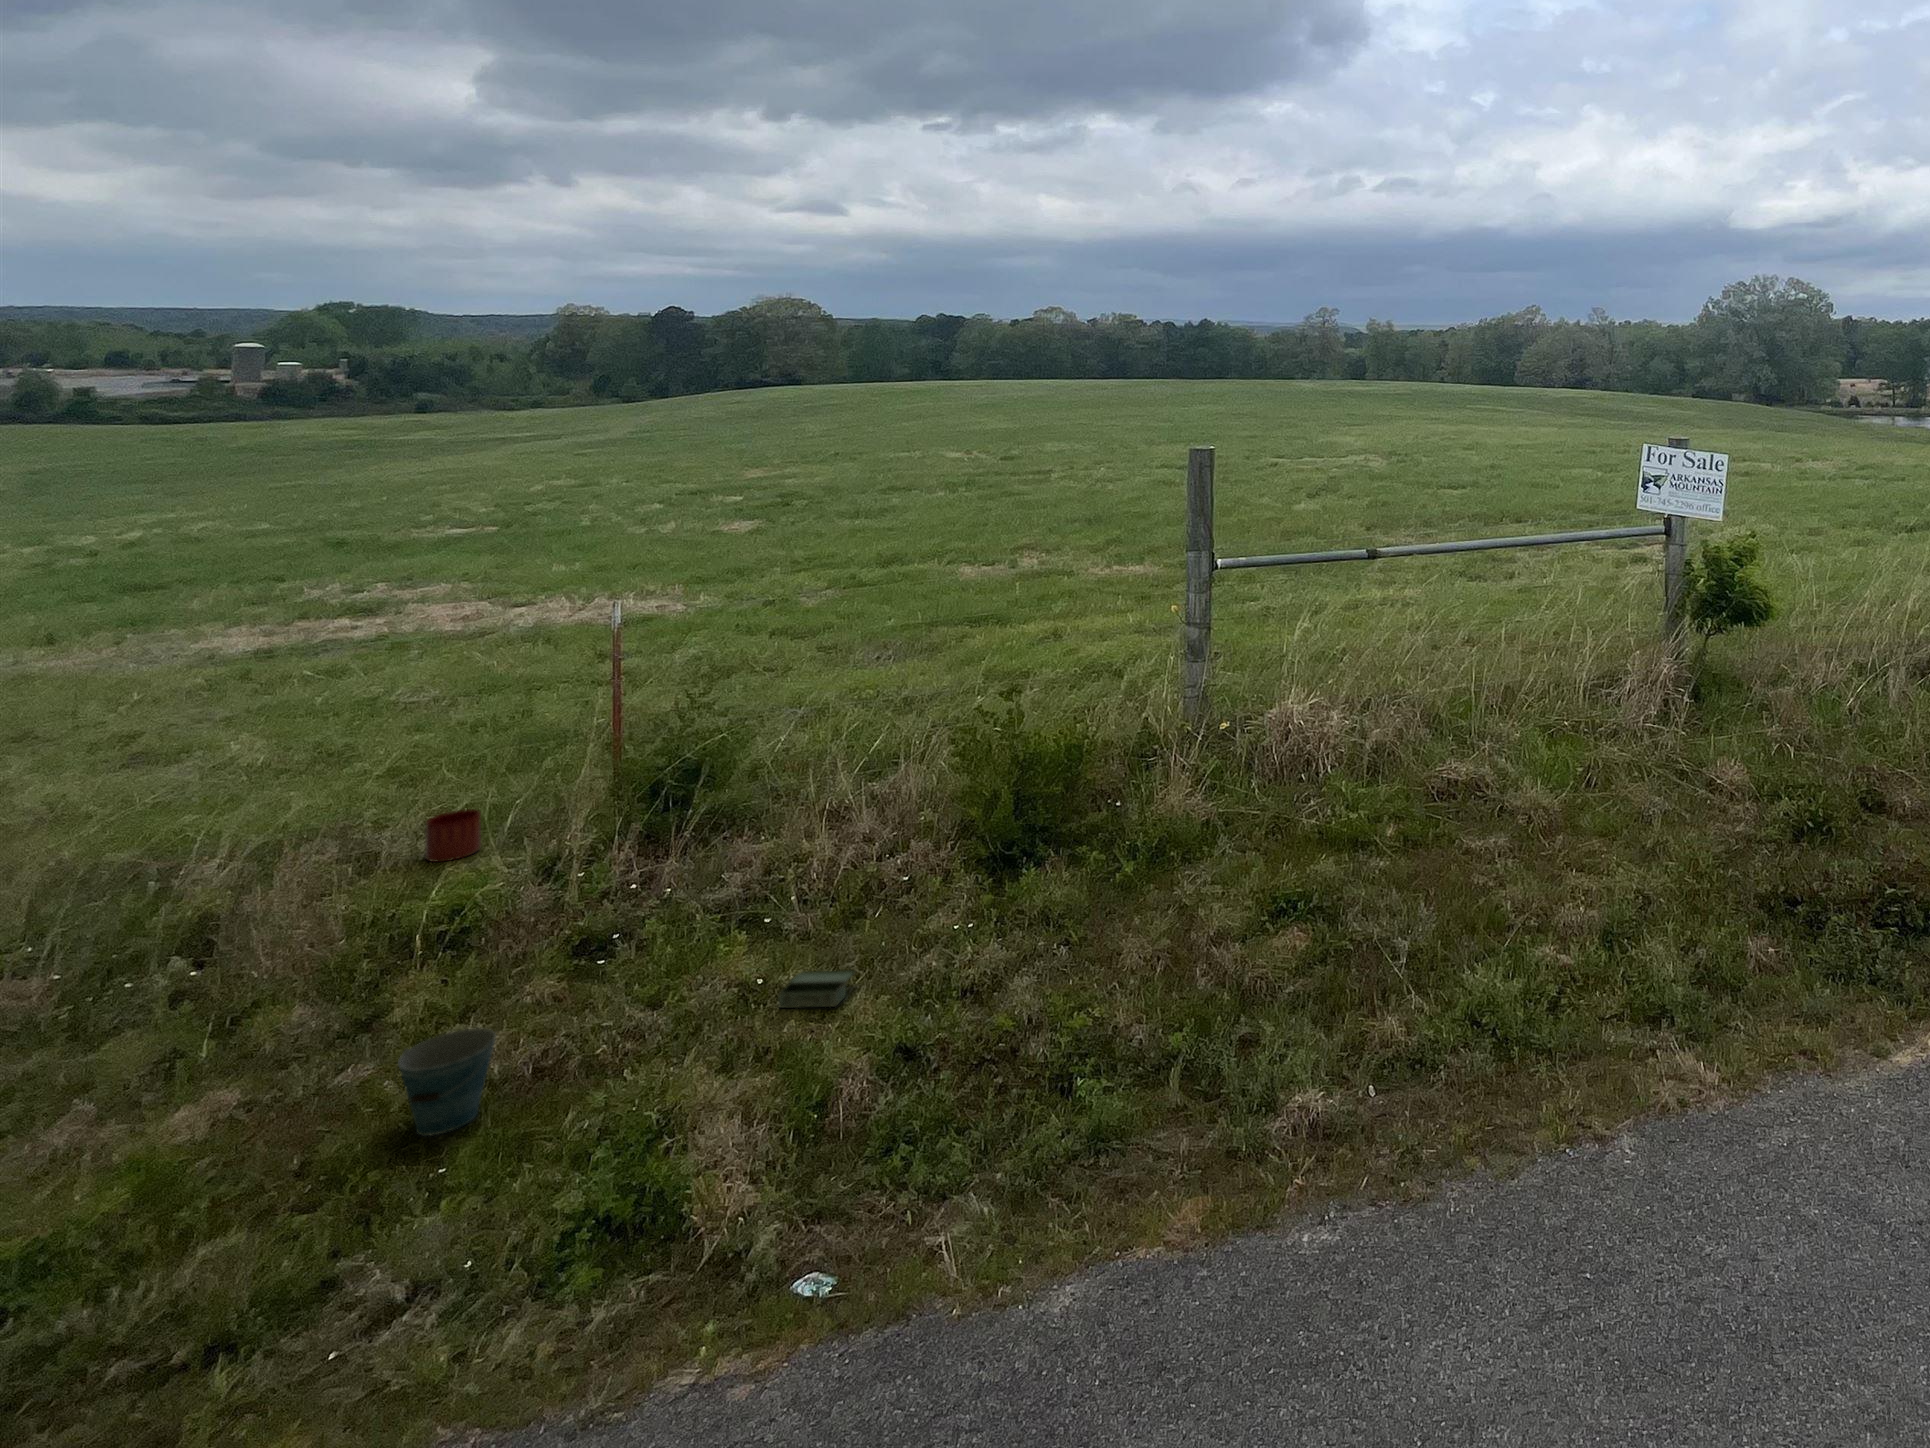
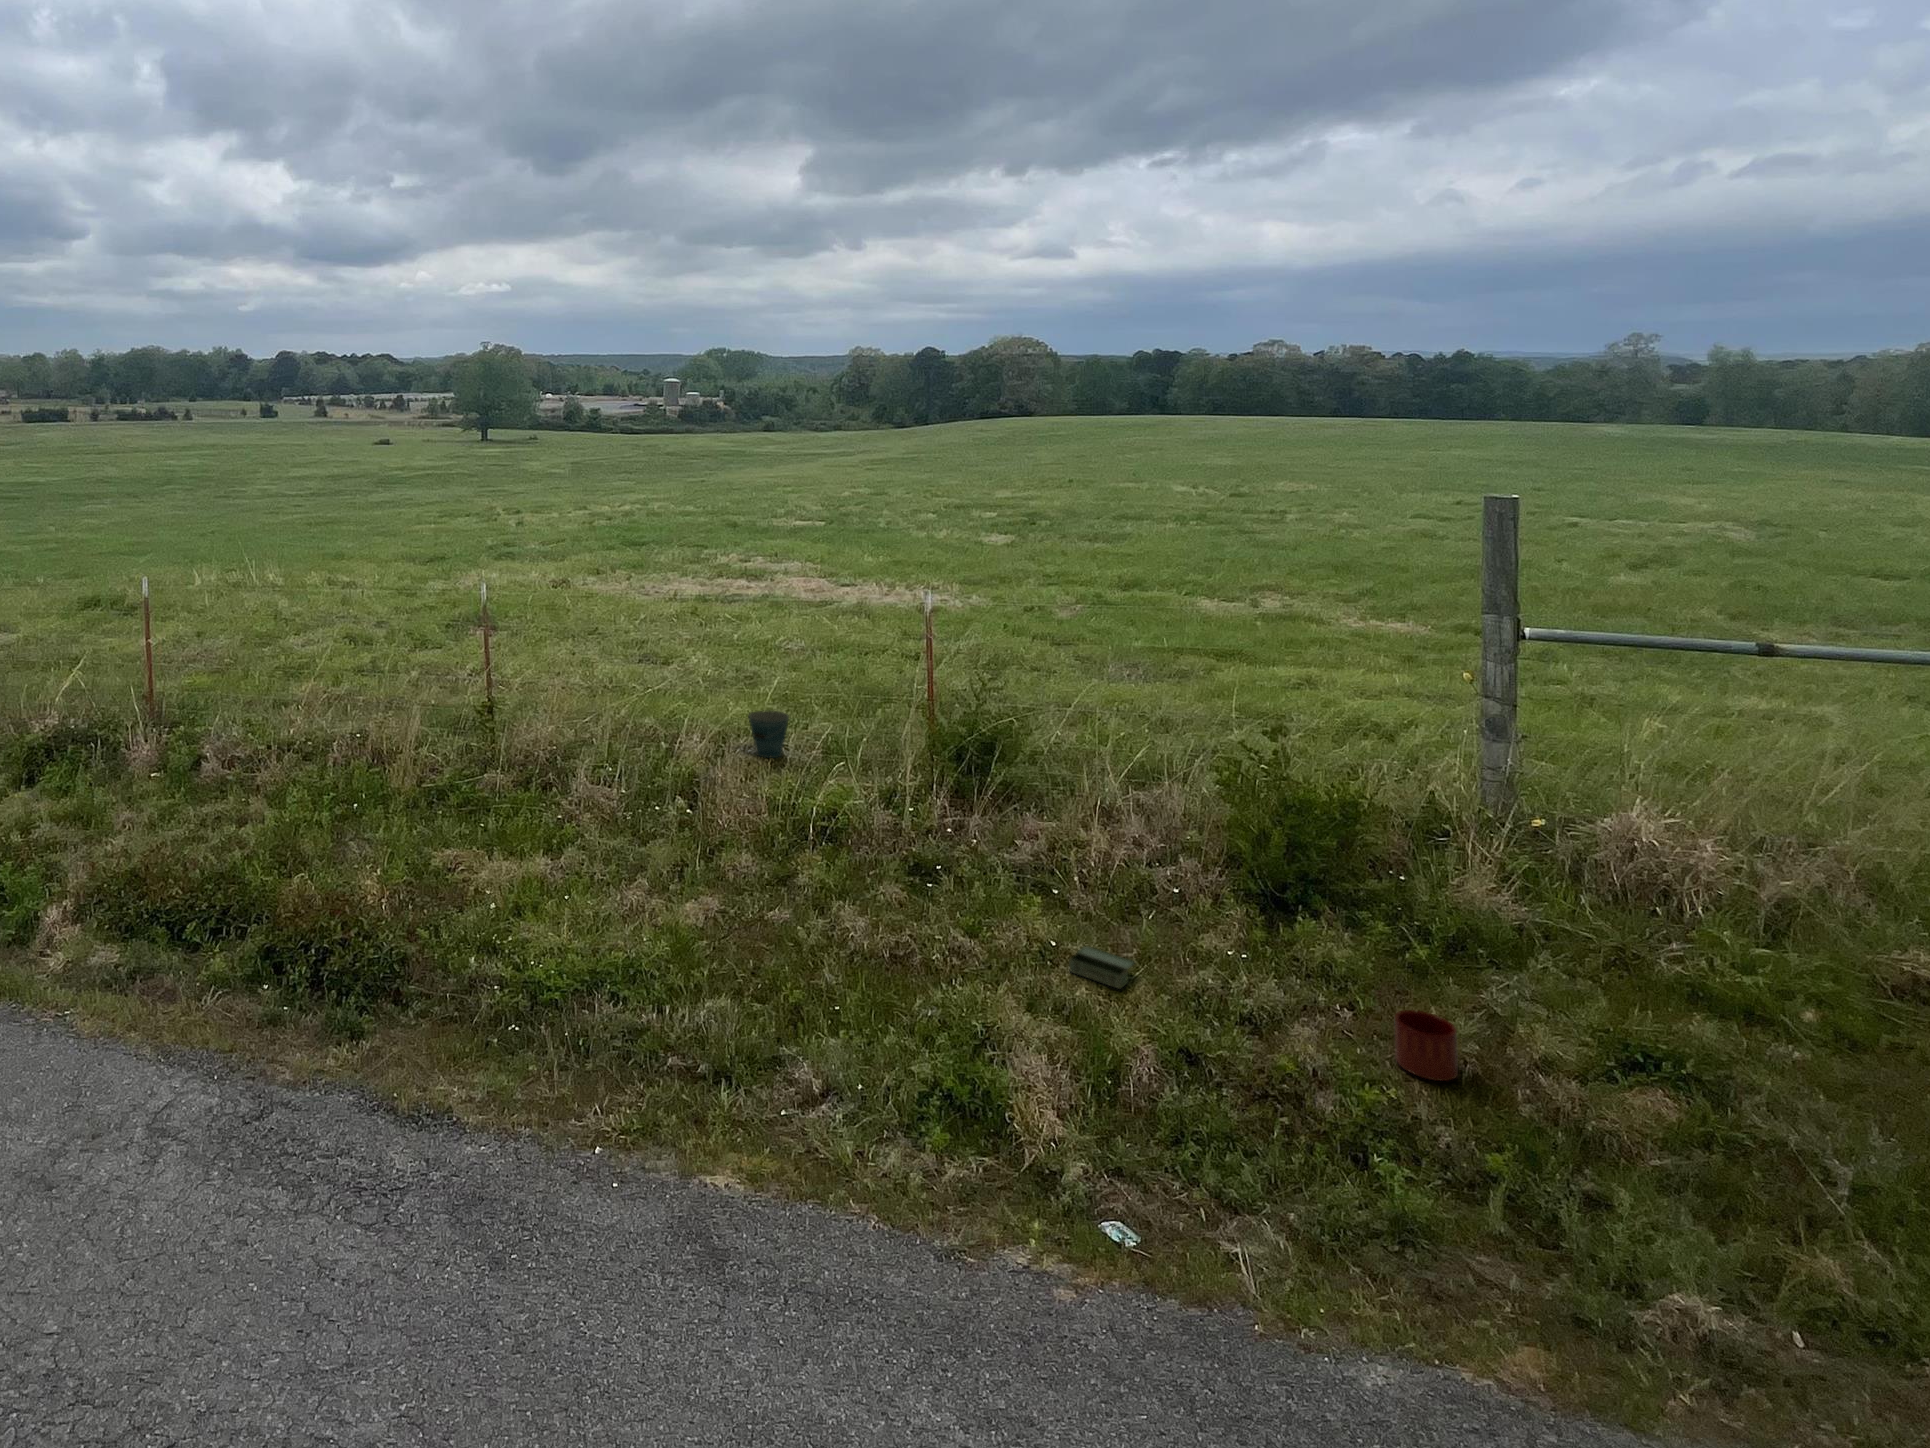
planter: present [425,809,481,862] -> present [1395,1010,1458,1081]
bucket: present [395,1028,496,1136] -> present [748,710,789,758]

